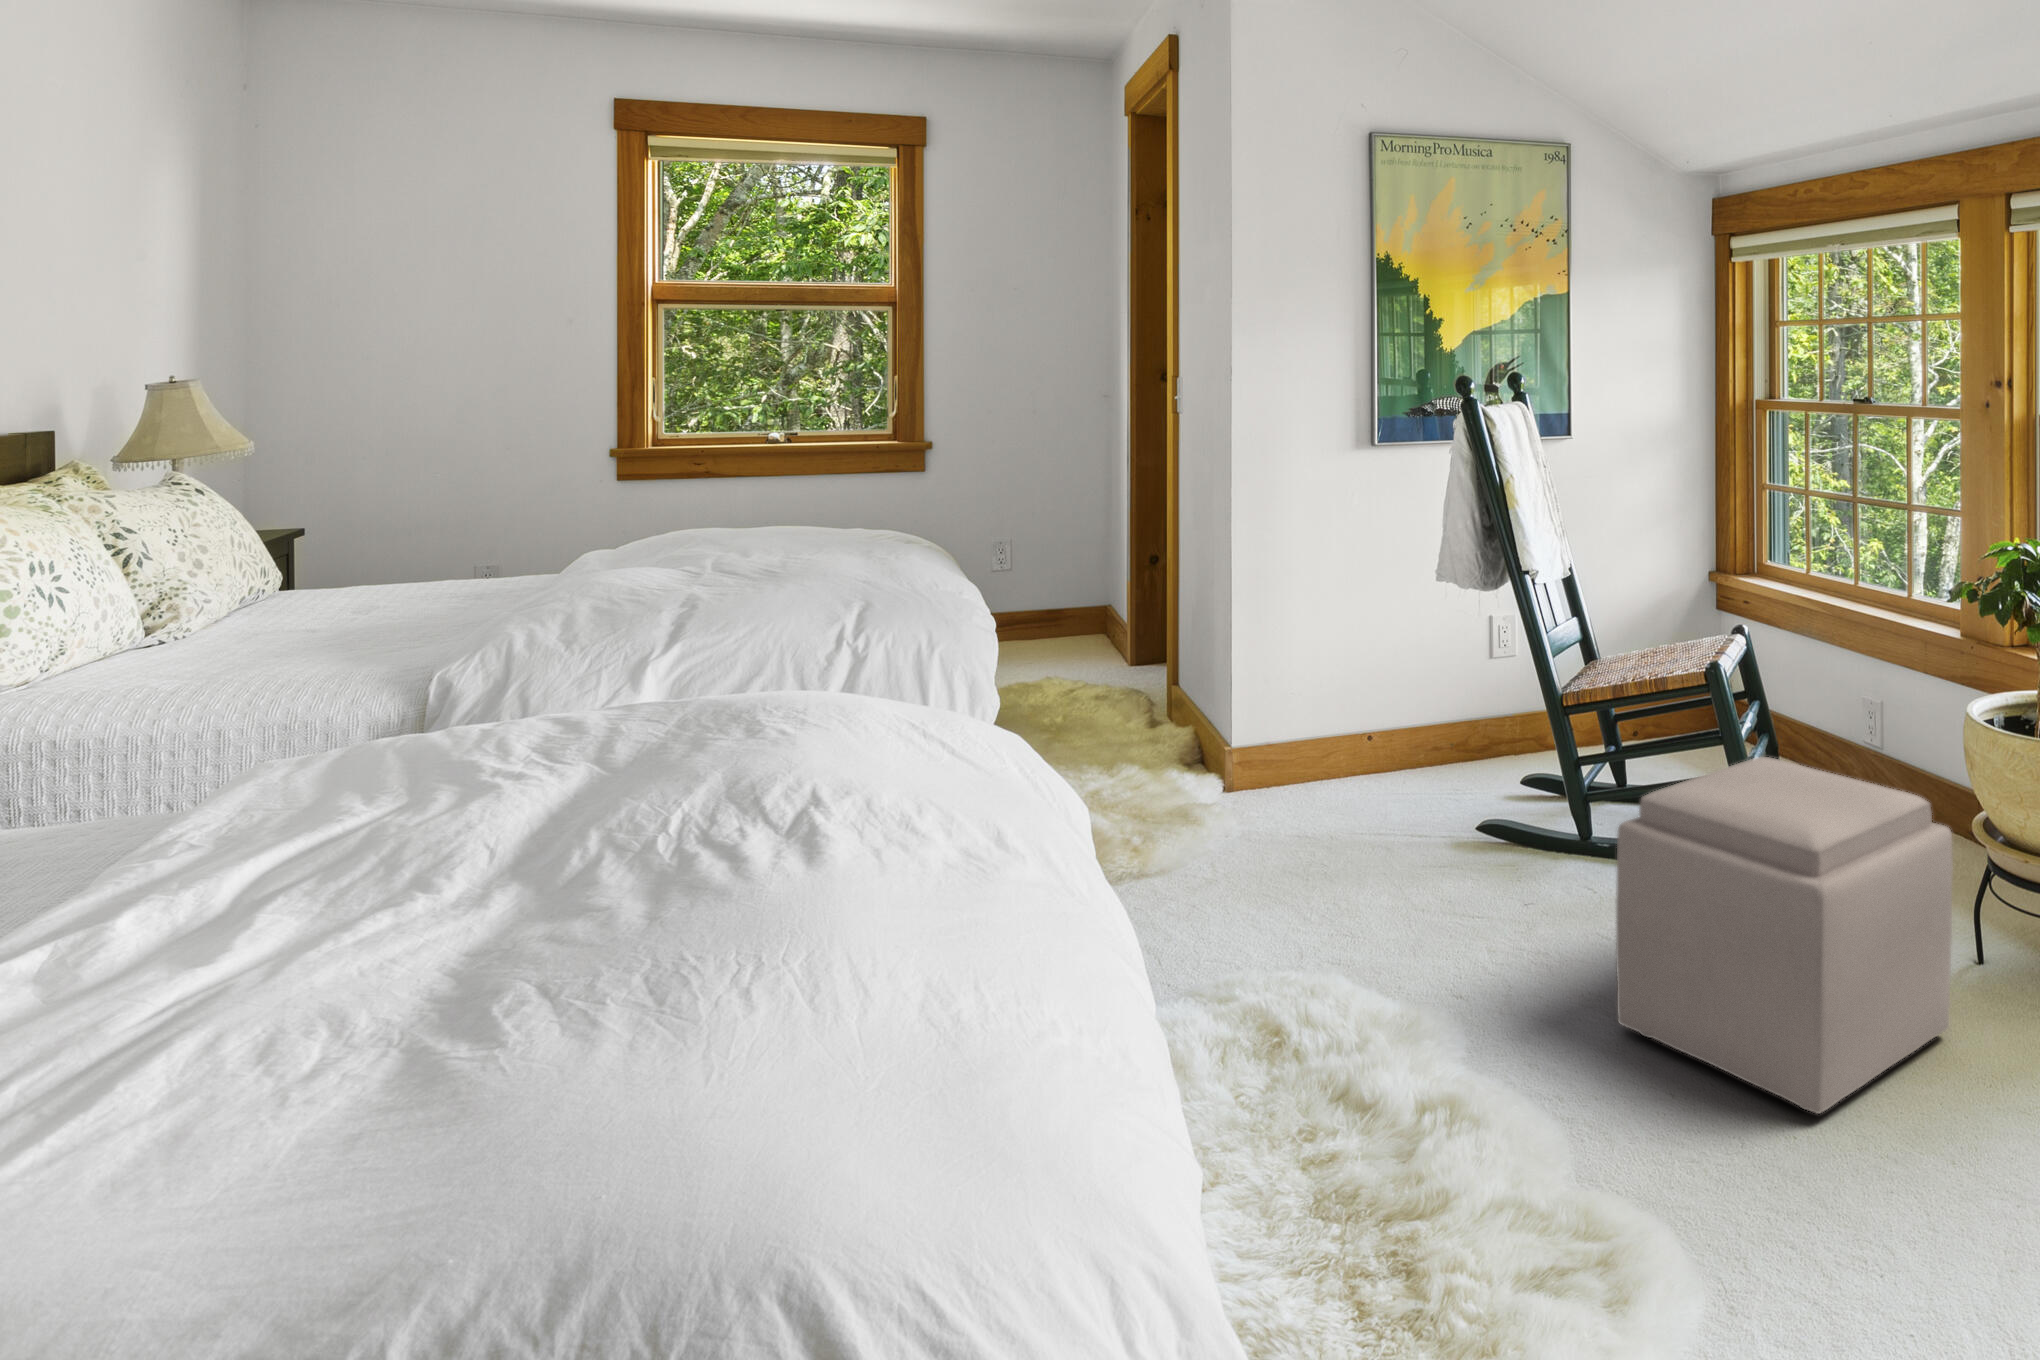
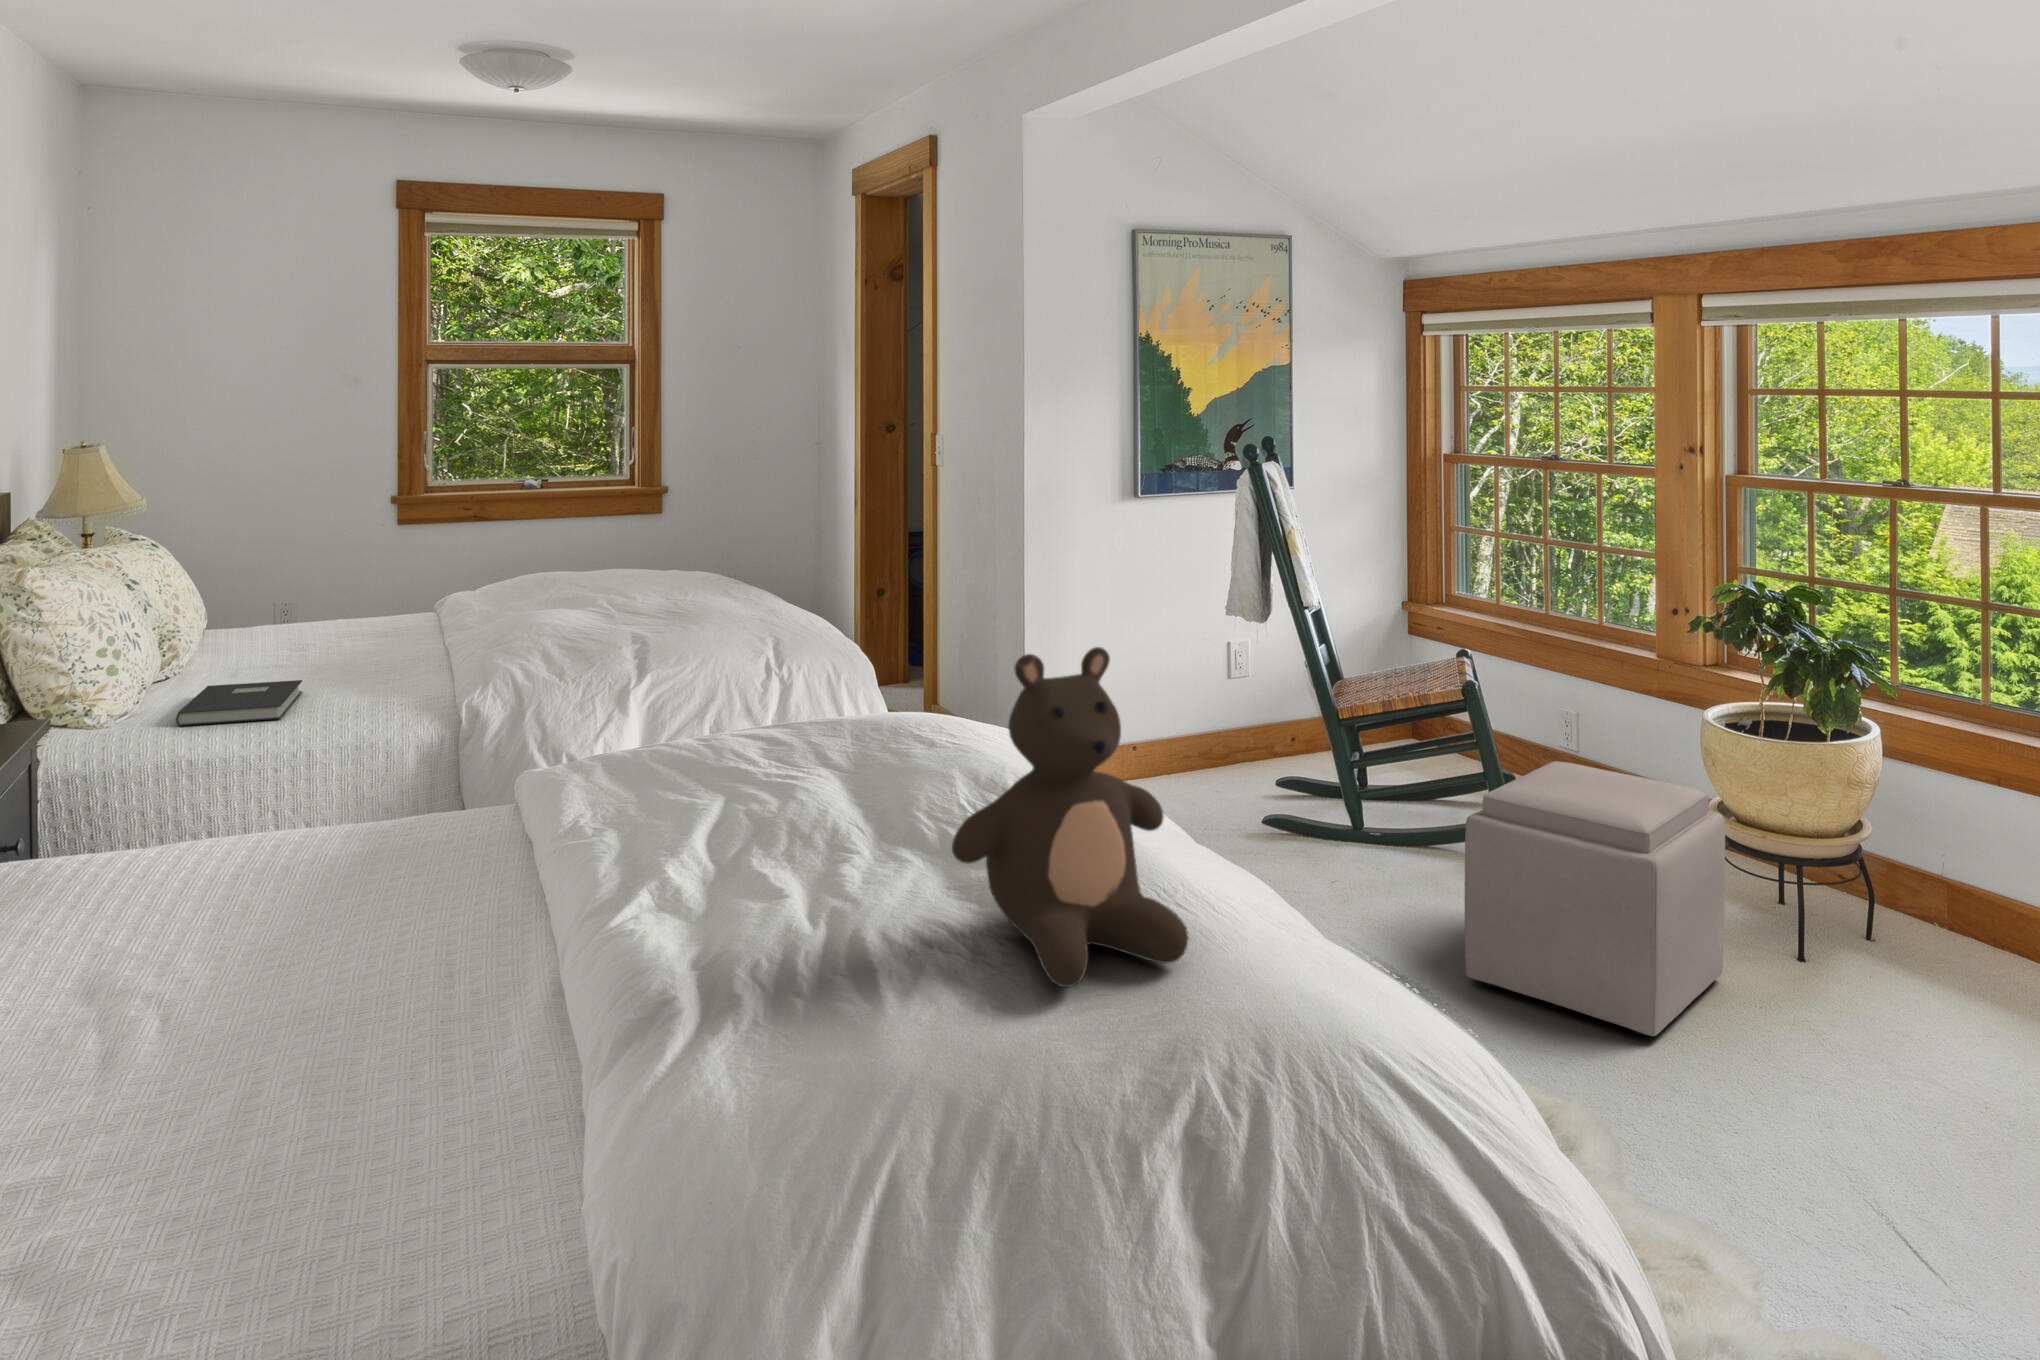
teddy bear: none [335,570,759,1099] -> present [952,647,1188,987]
book: none [77,634,284,684] -> present [176,680,302,726]

